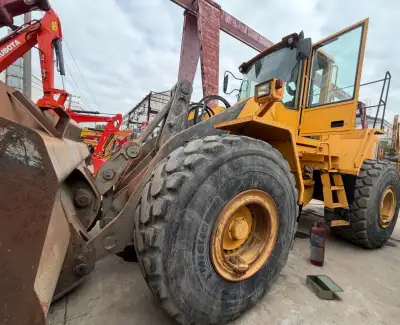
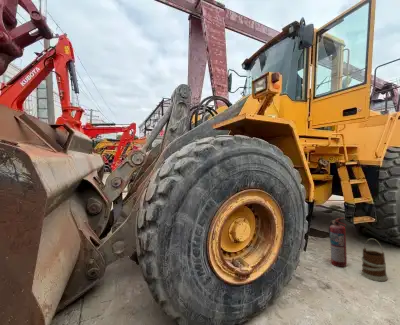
wooden bucket: none [337,242,360,281] -> present [362,246,387,281]
toolbox: present [306,275,344,299] -> none [324,276,364,301]

